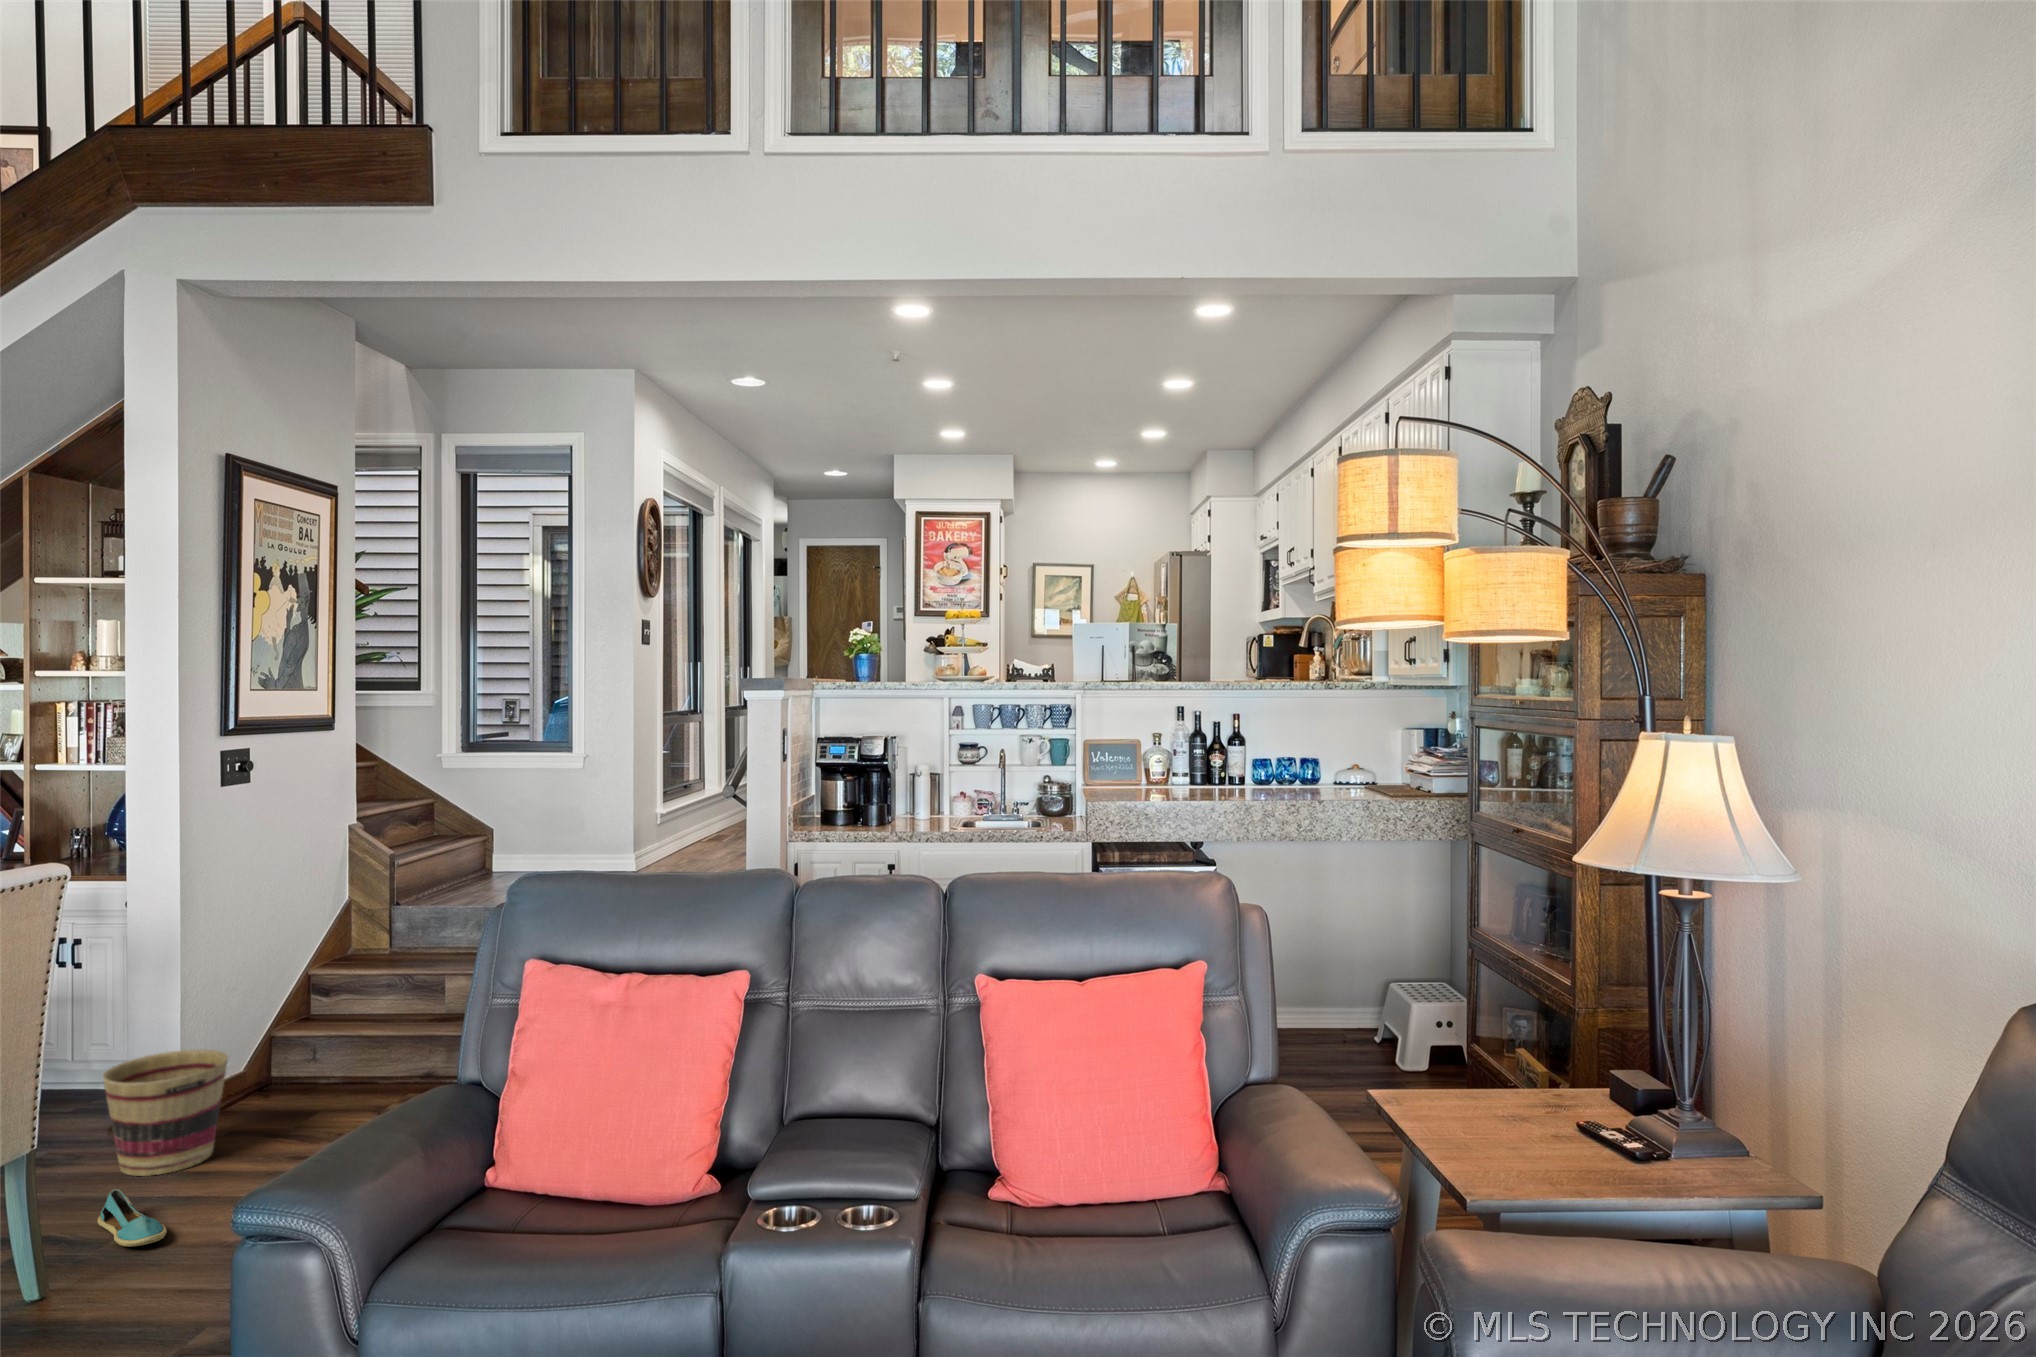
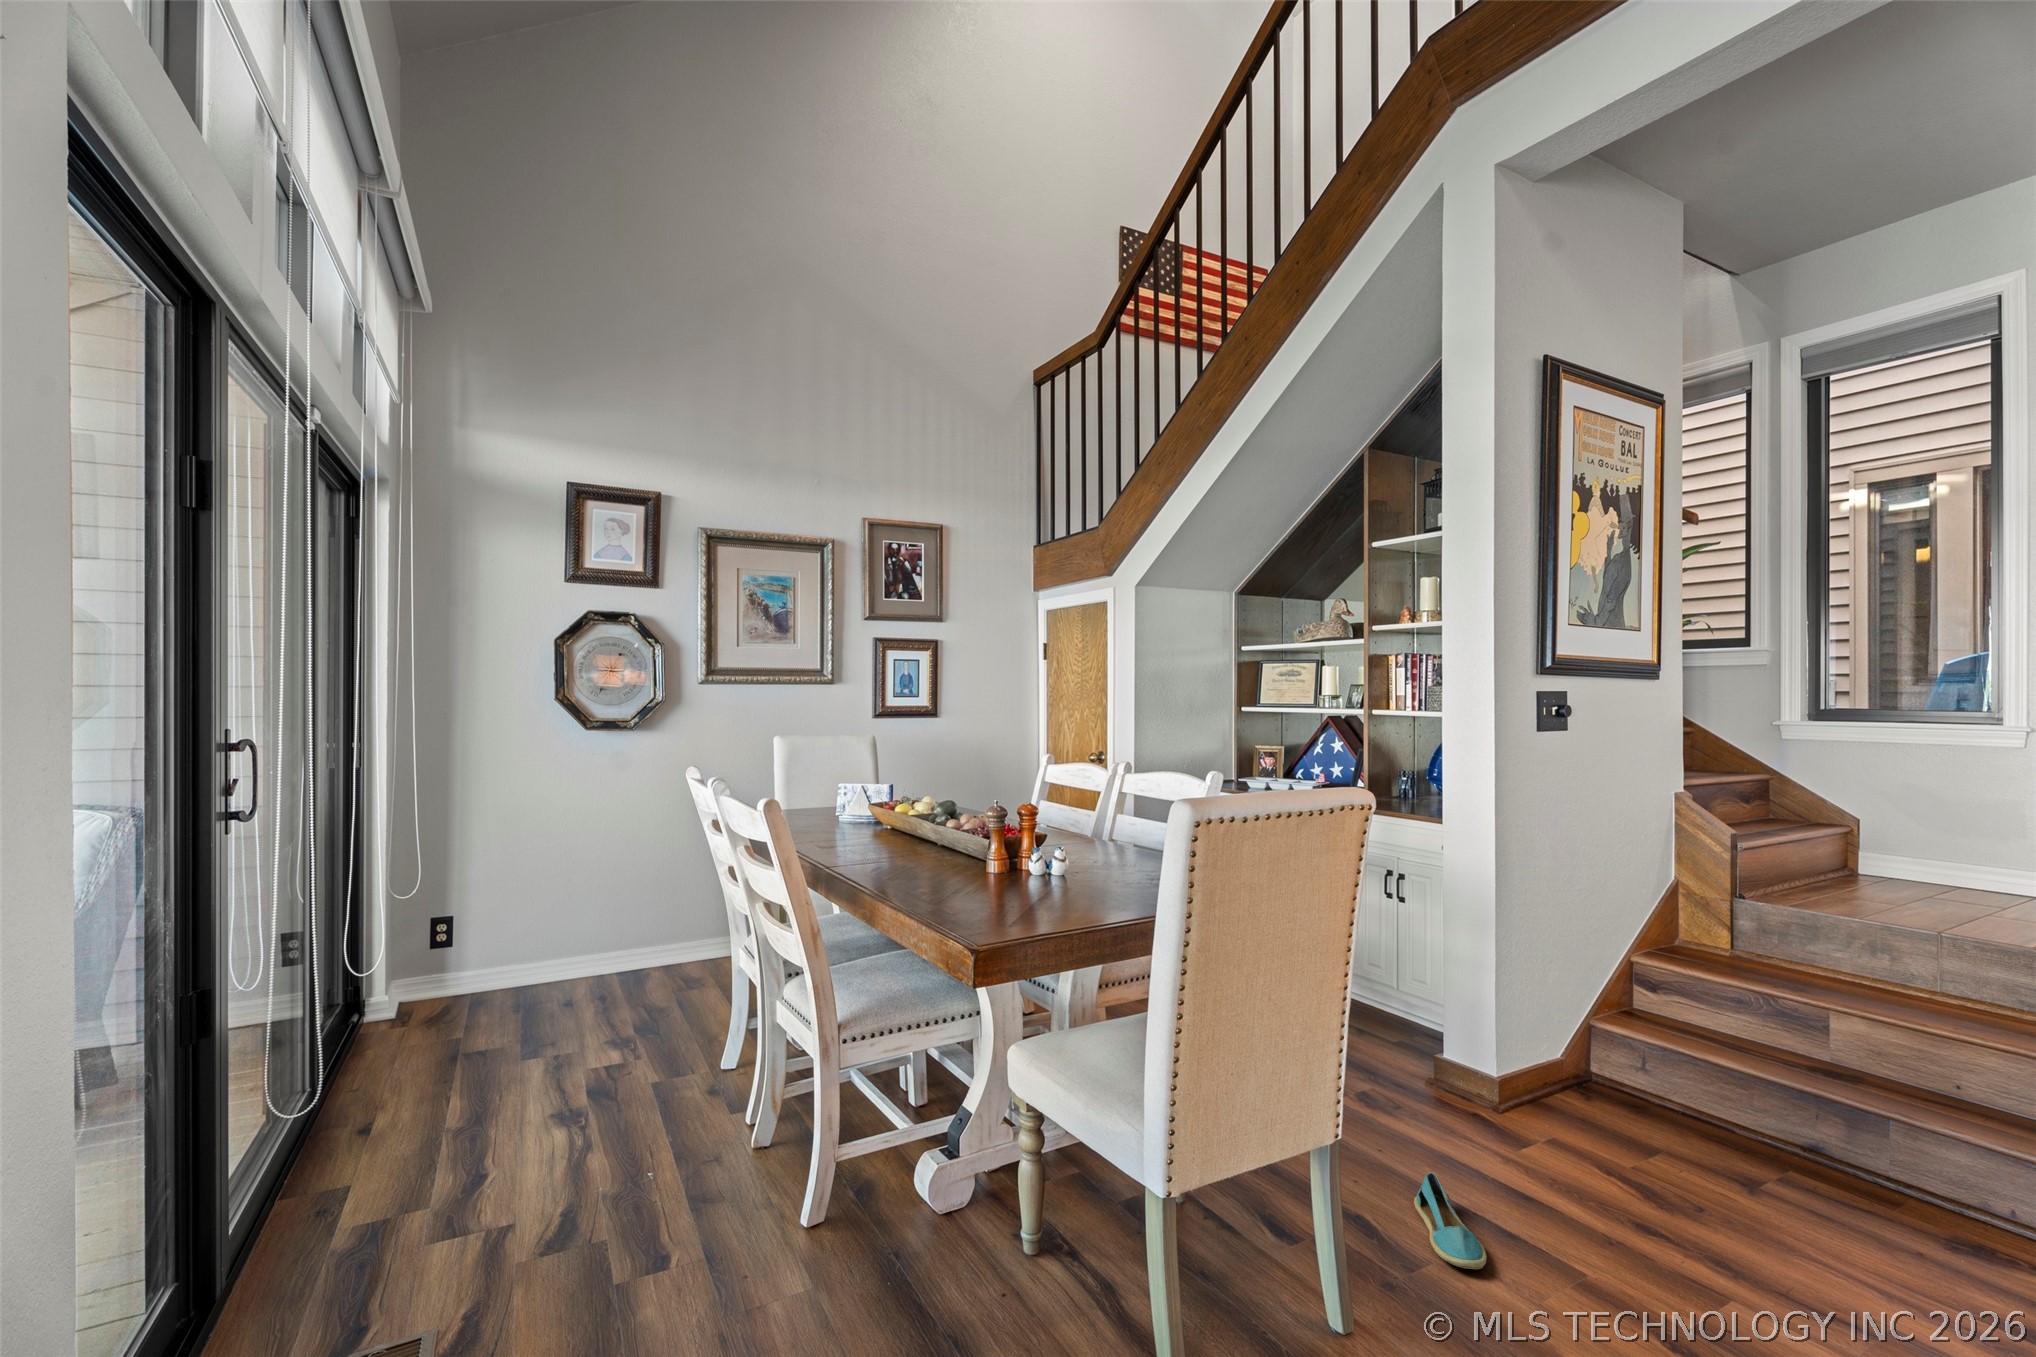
basket: present [103,1050,228,1176] -> none [1421,1017,1550,1165]

